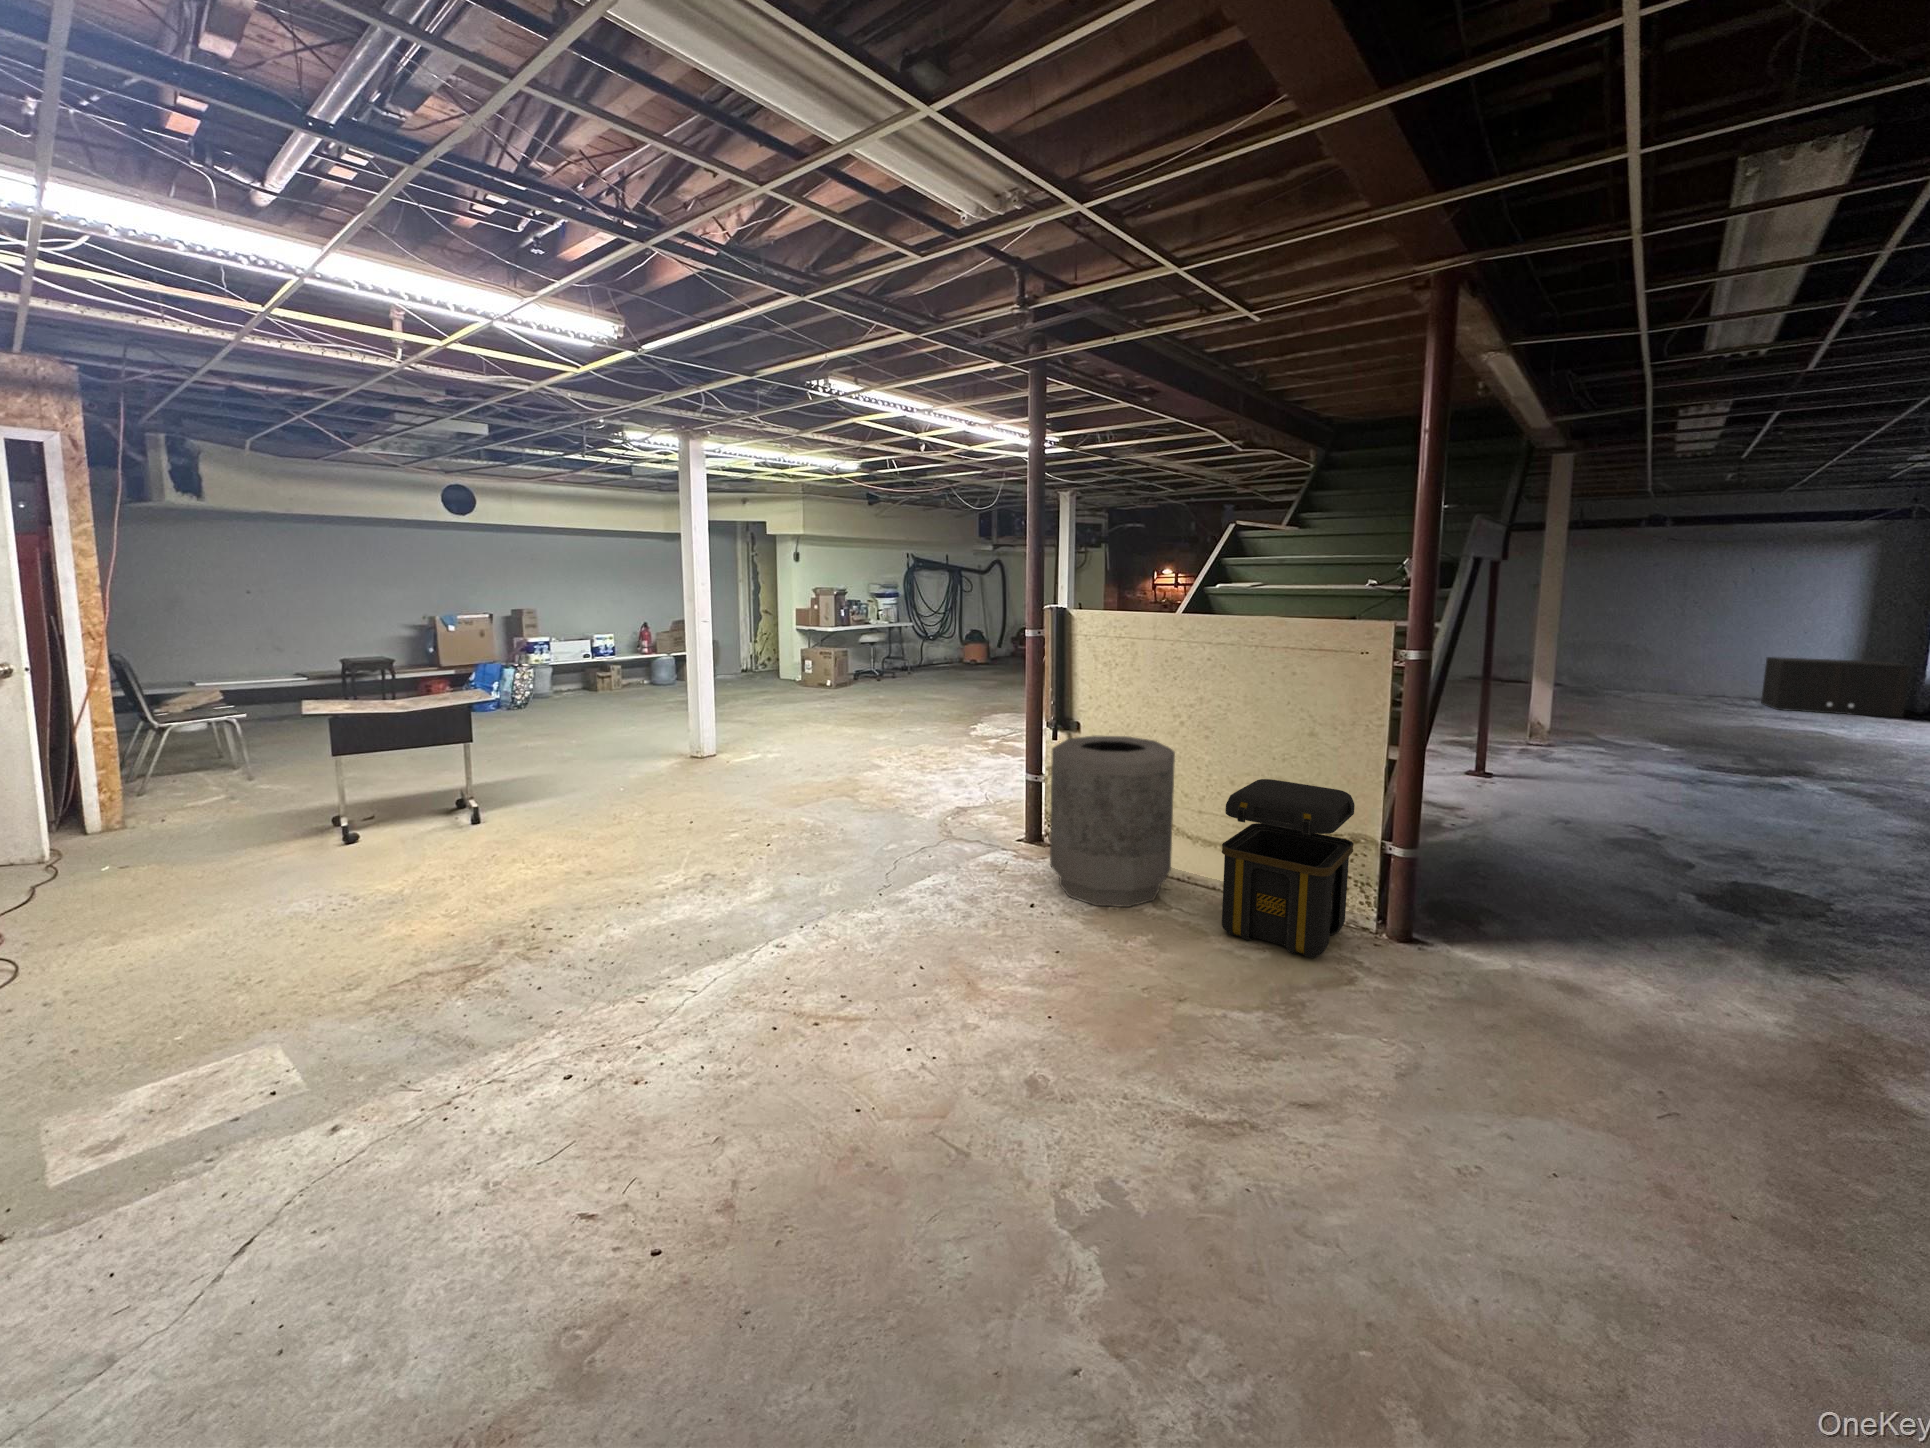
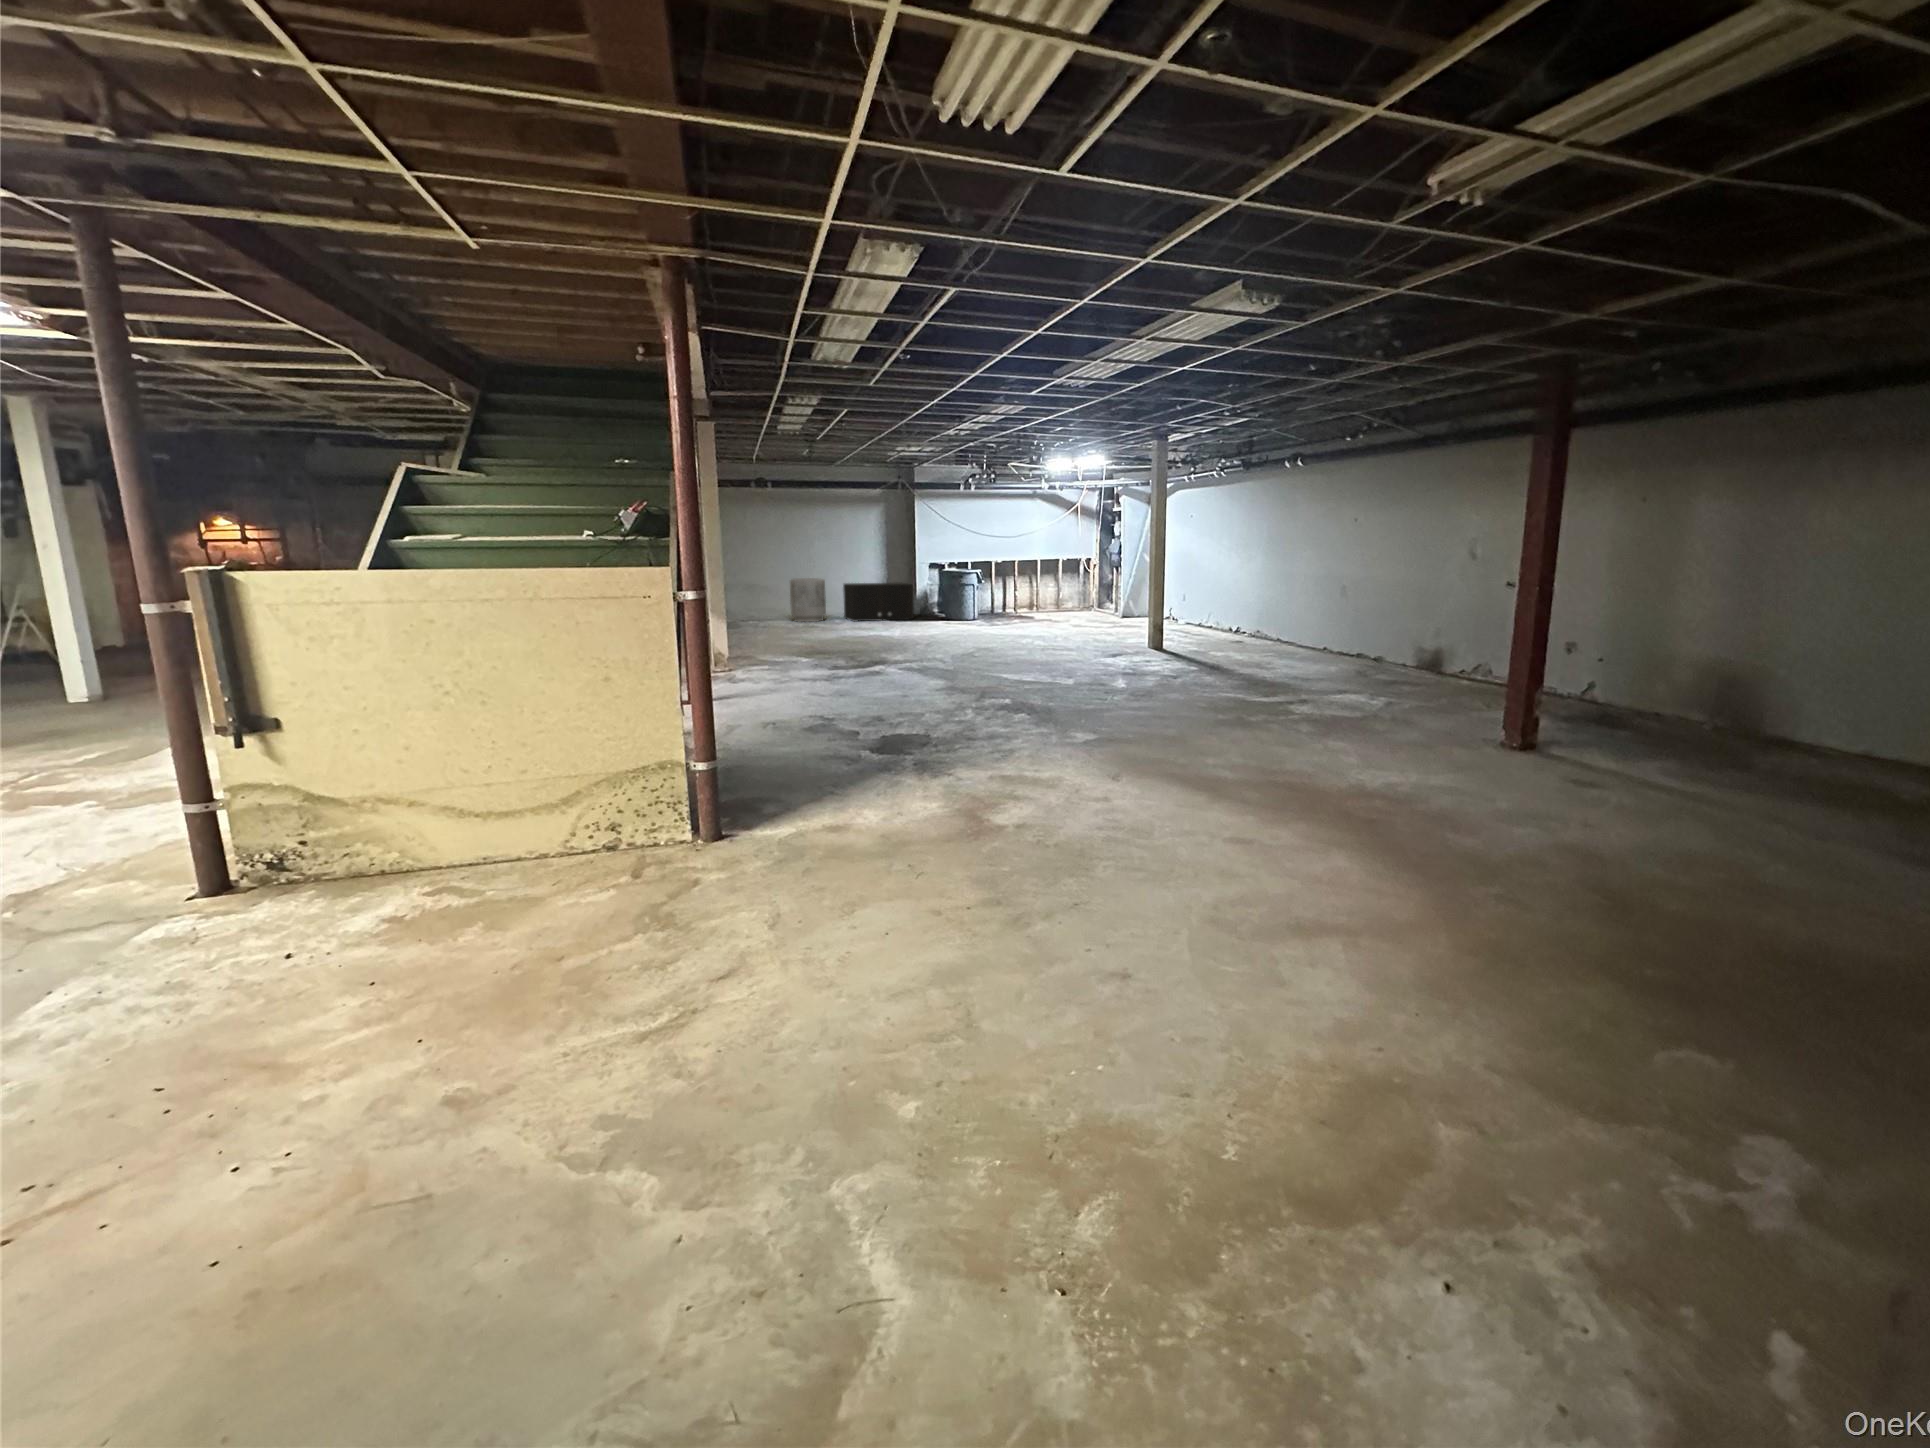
trash can: present [1050,736,1175,907] -> present [790,578,826,622]
toolbox: present [1222,779,1355,958] -> none [544,725,667,890]

